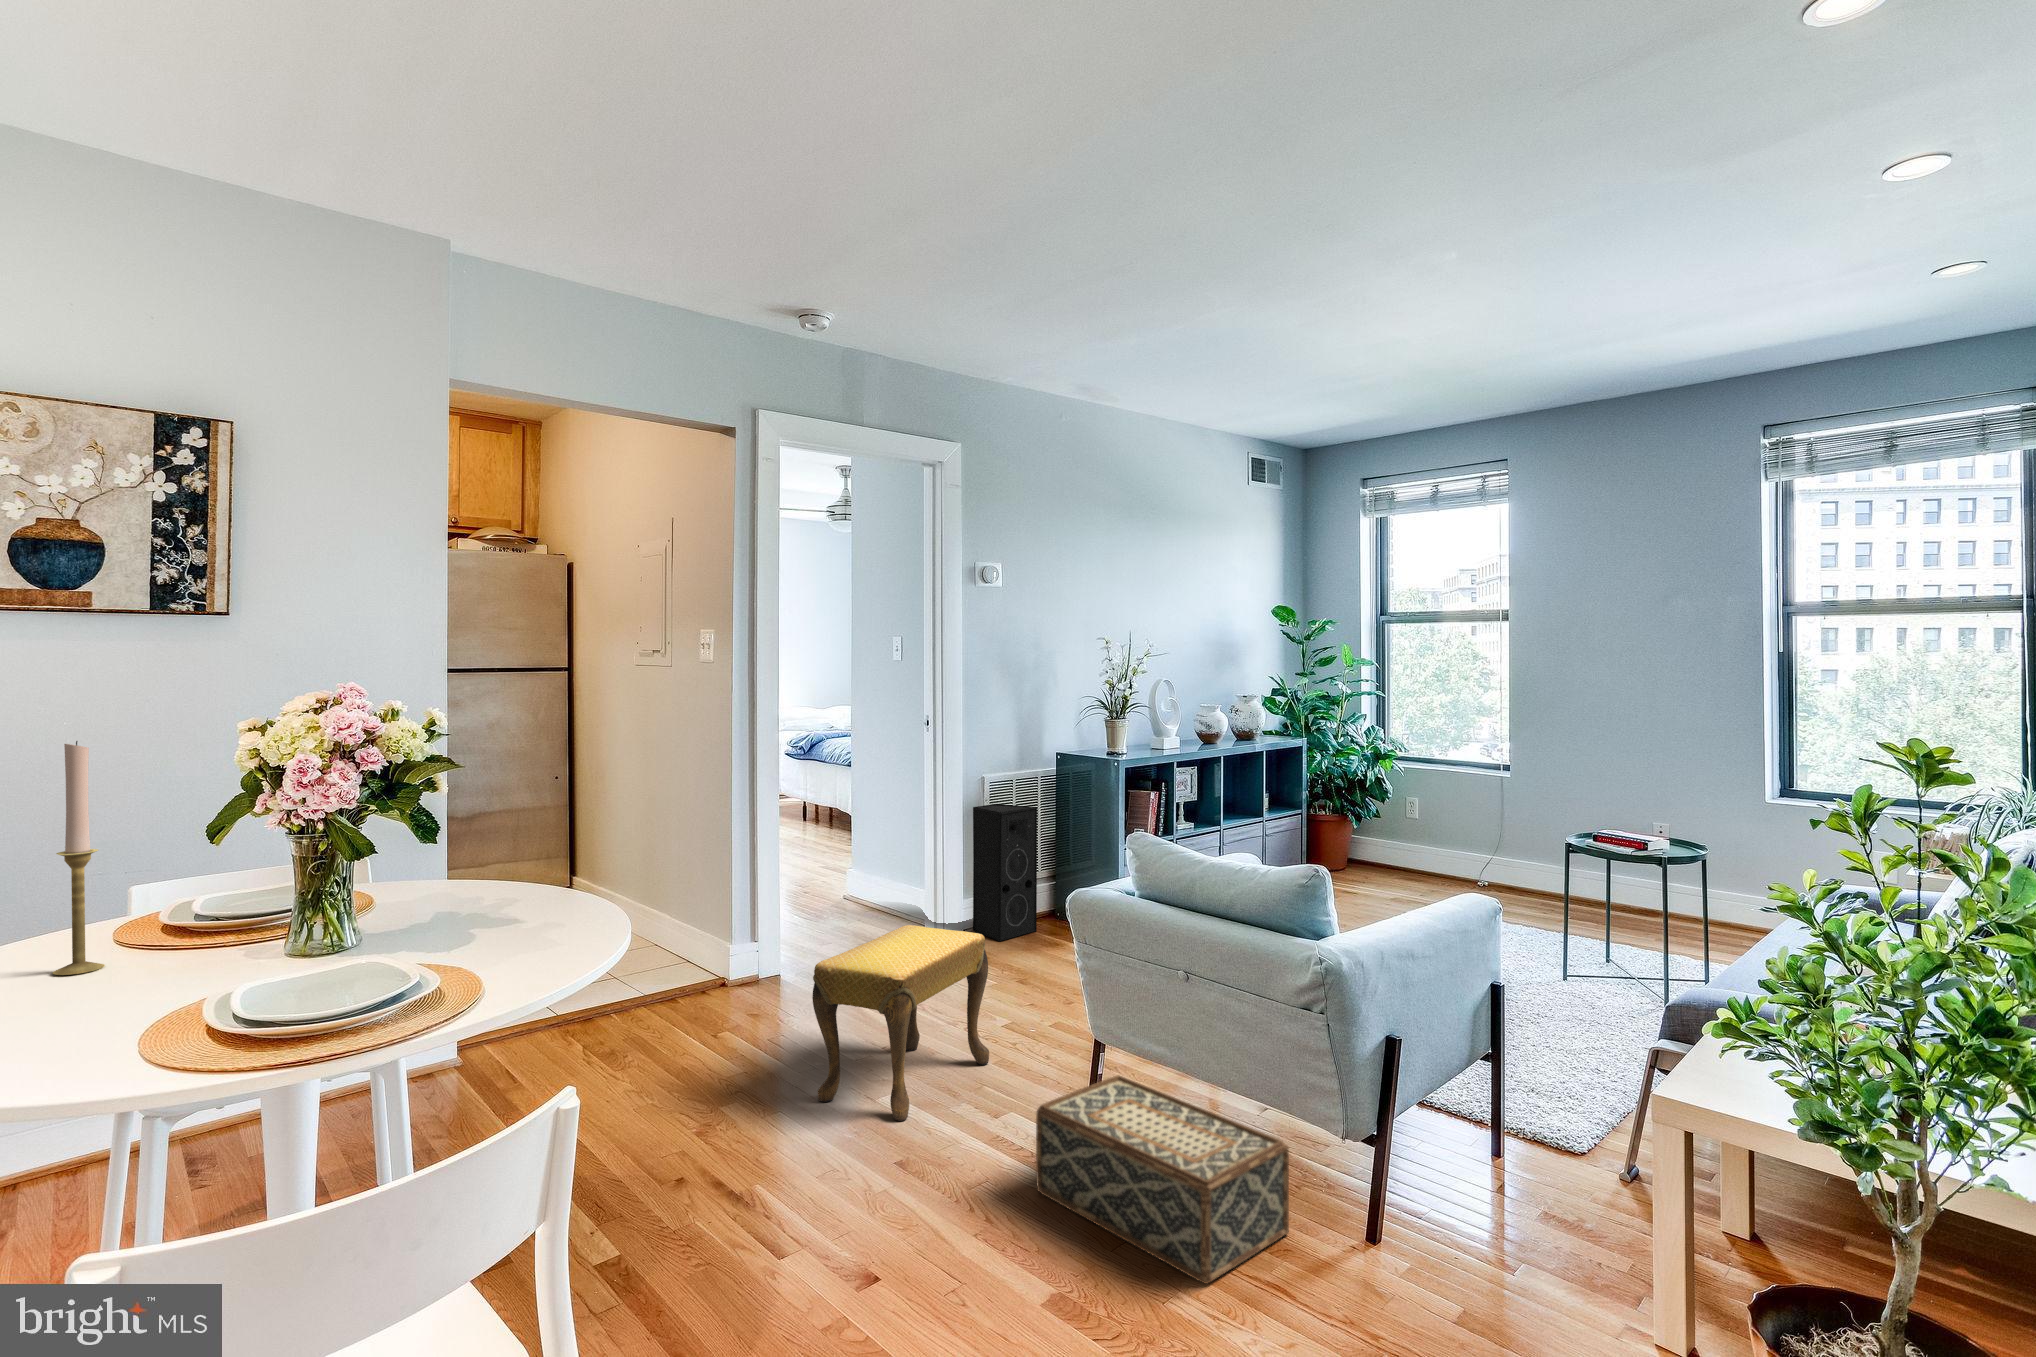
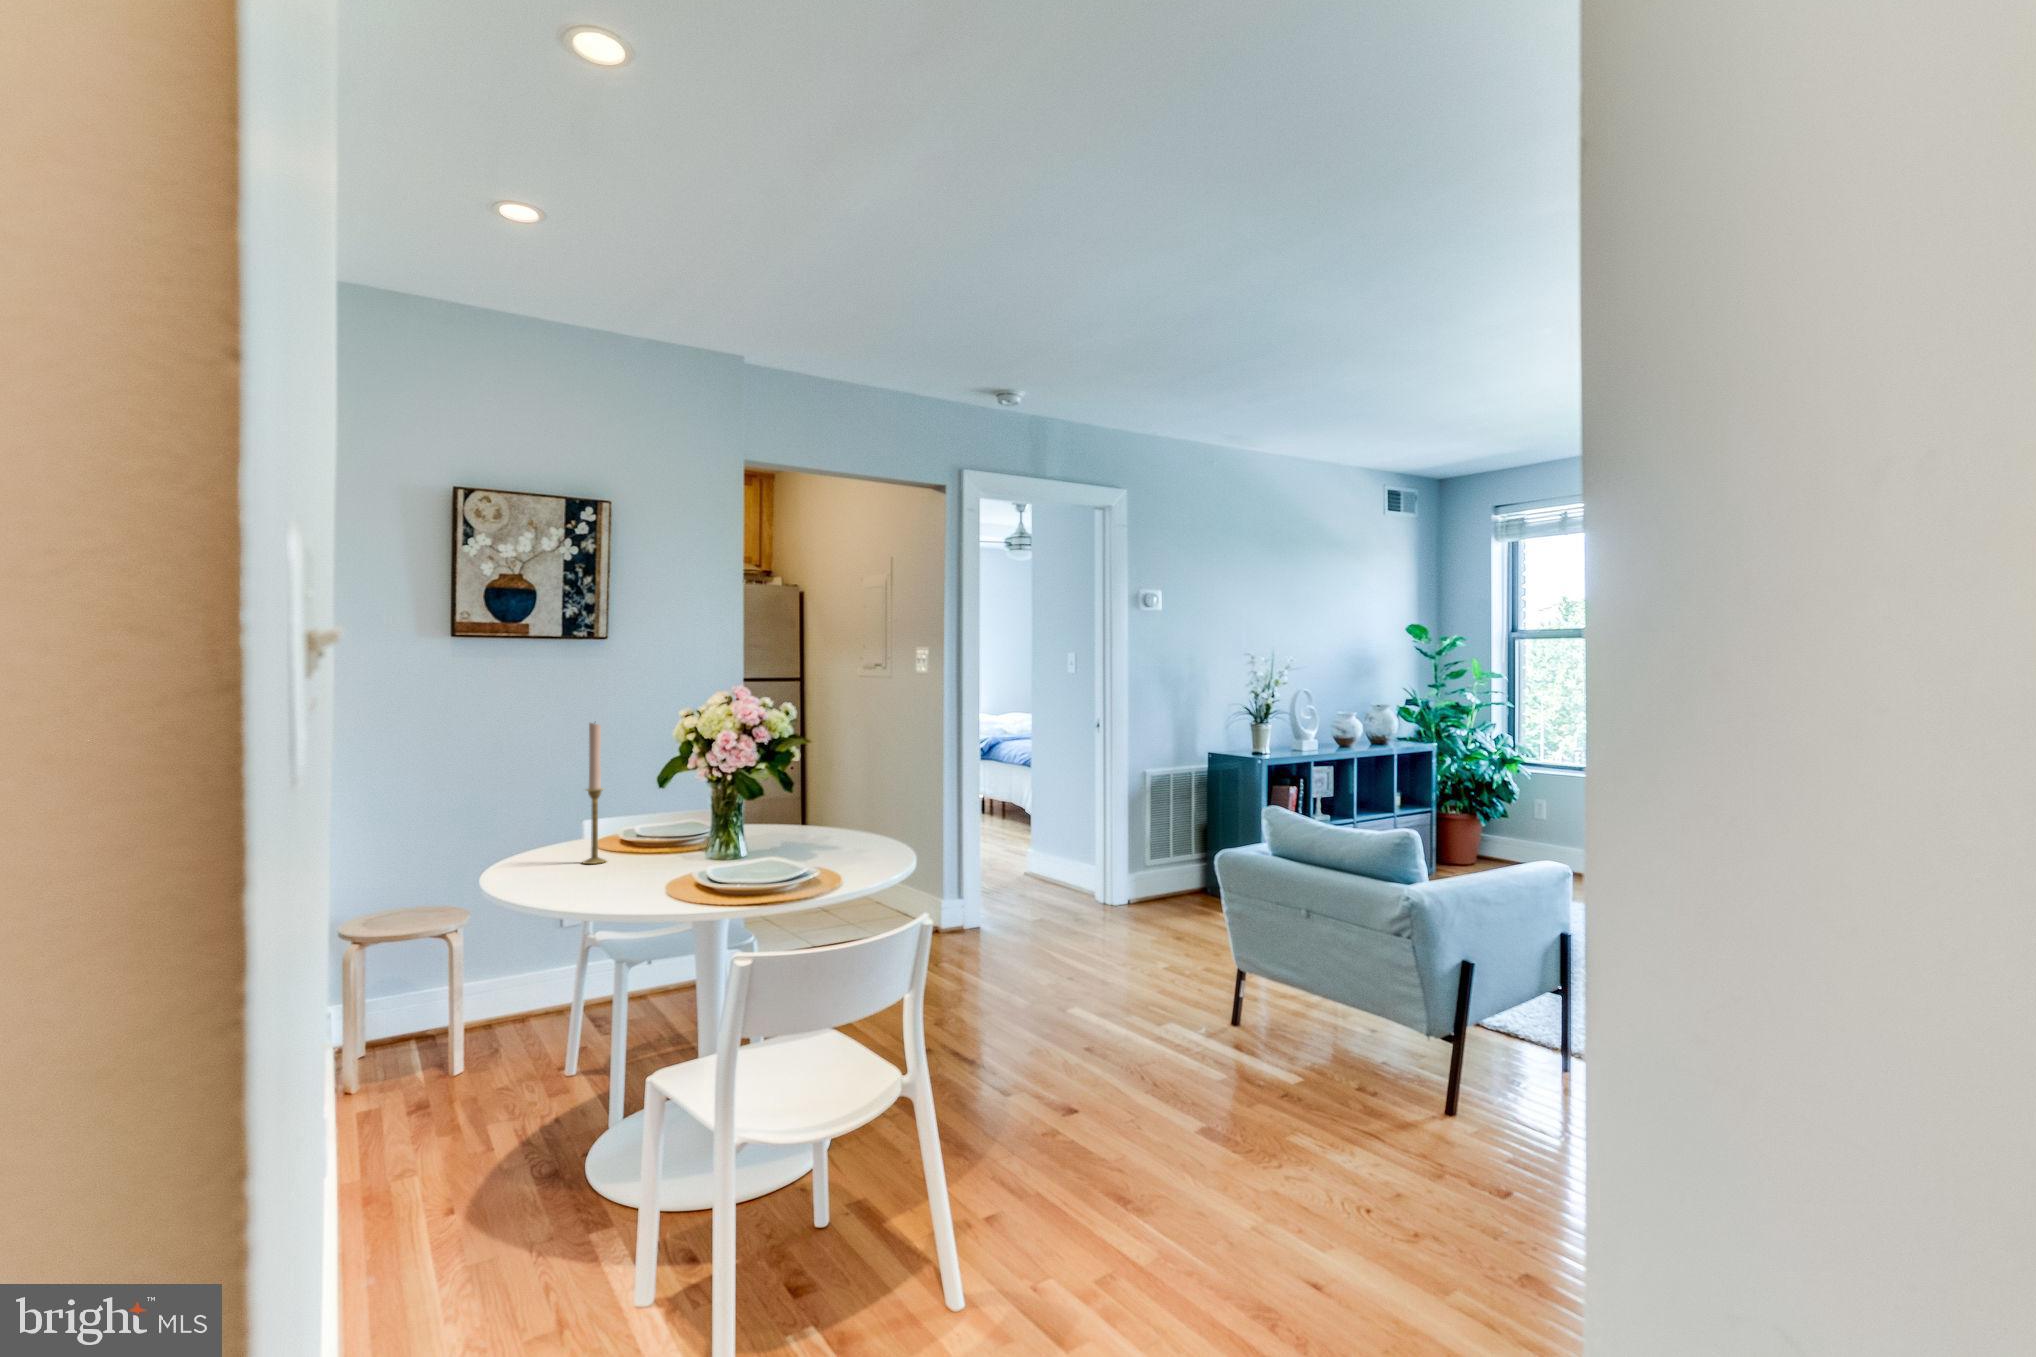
speaker: present [973,804,1037,942] -> none [1135,795,1191,910]
footstool: present [812,925,989,1121] -> none [1017,882,1152,1026]
woven basket: present [1036,1075,1289,1283] -> none [1191,994,1386,1133]

